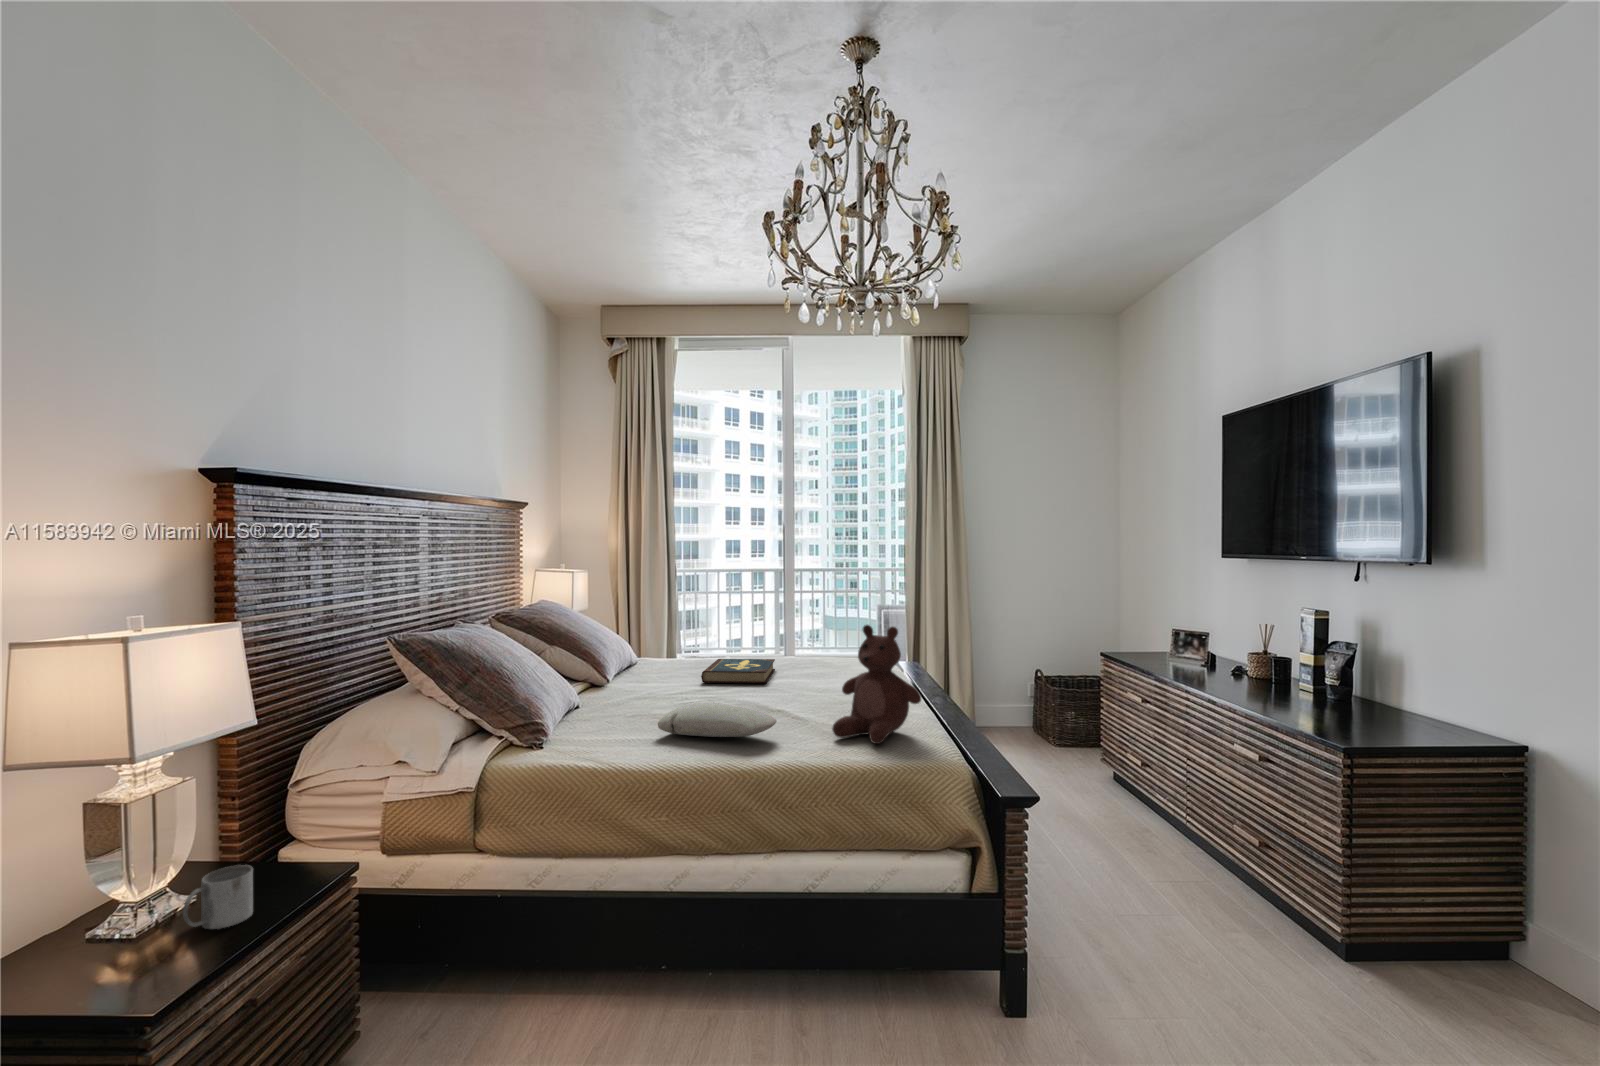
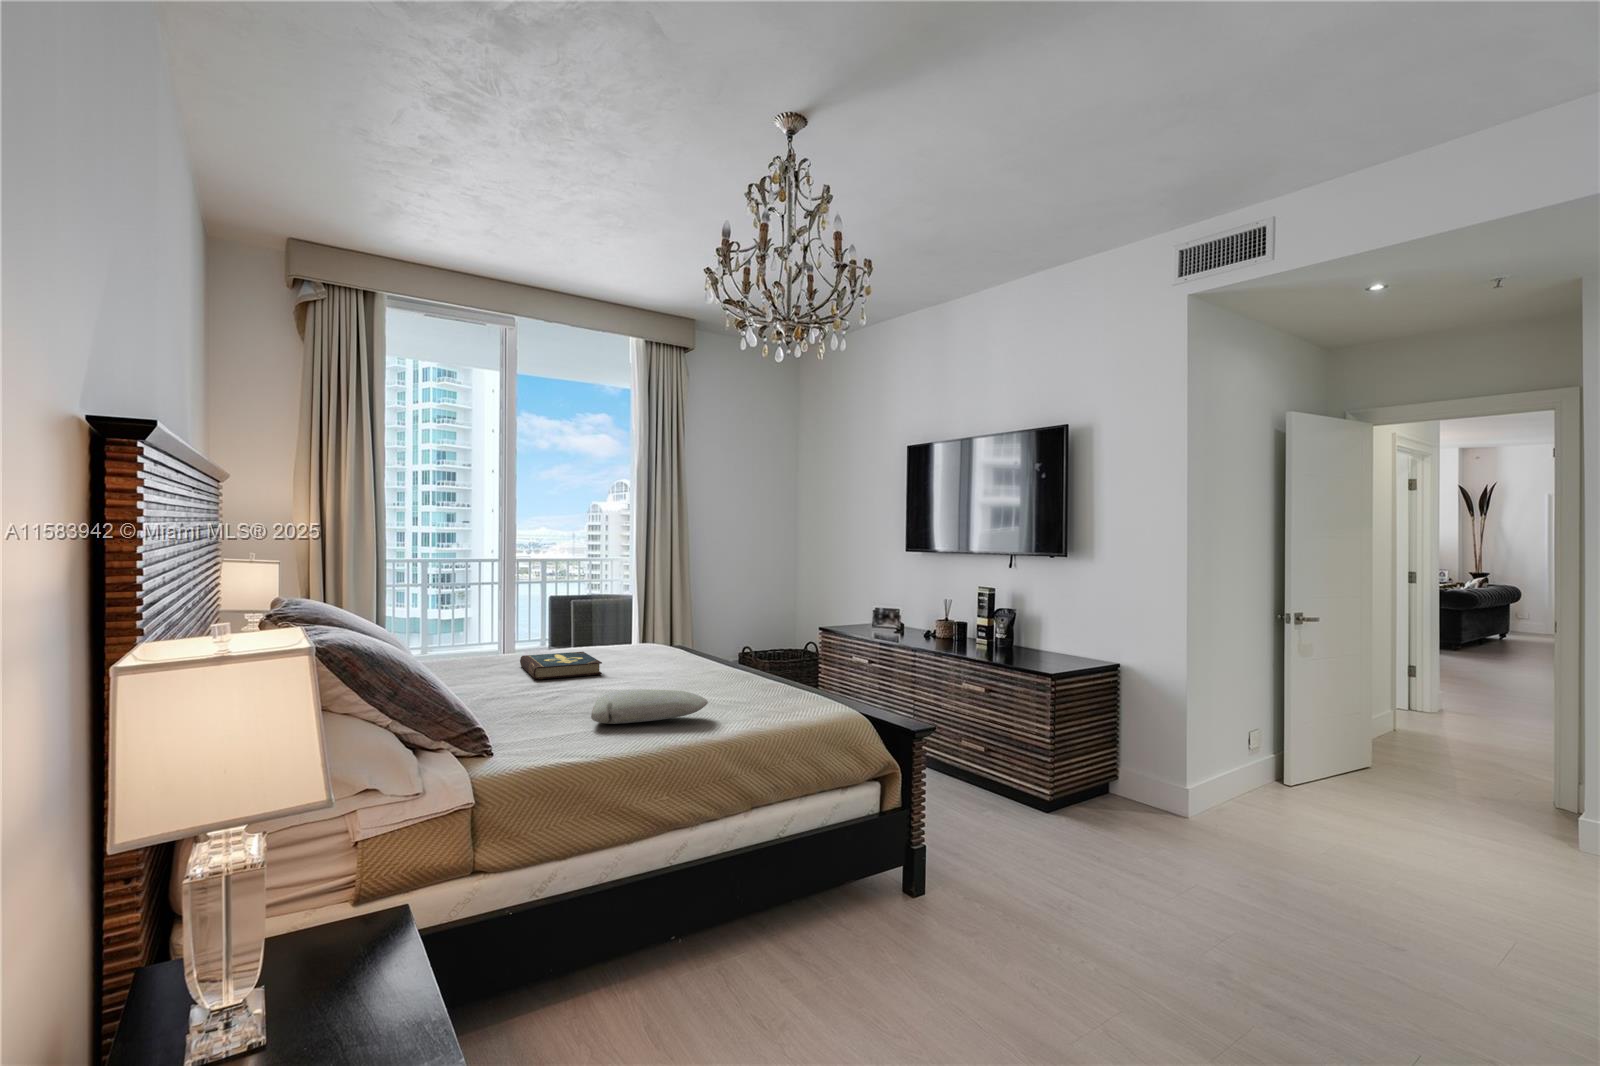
teddy bear: present [832,625,921,744] -> none [737,607,814,708]
mug: present [183,865,253,929] -> none [319,917,377,1000]

